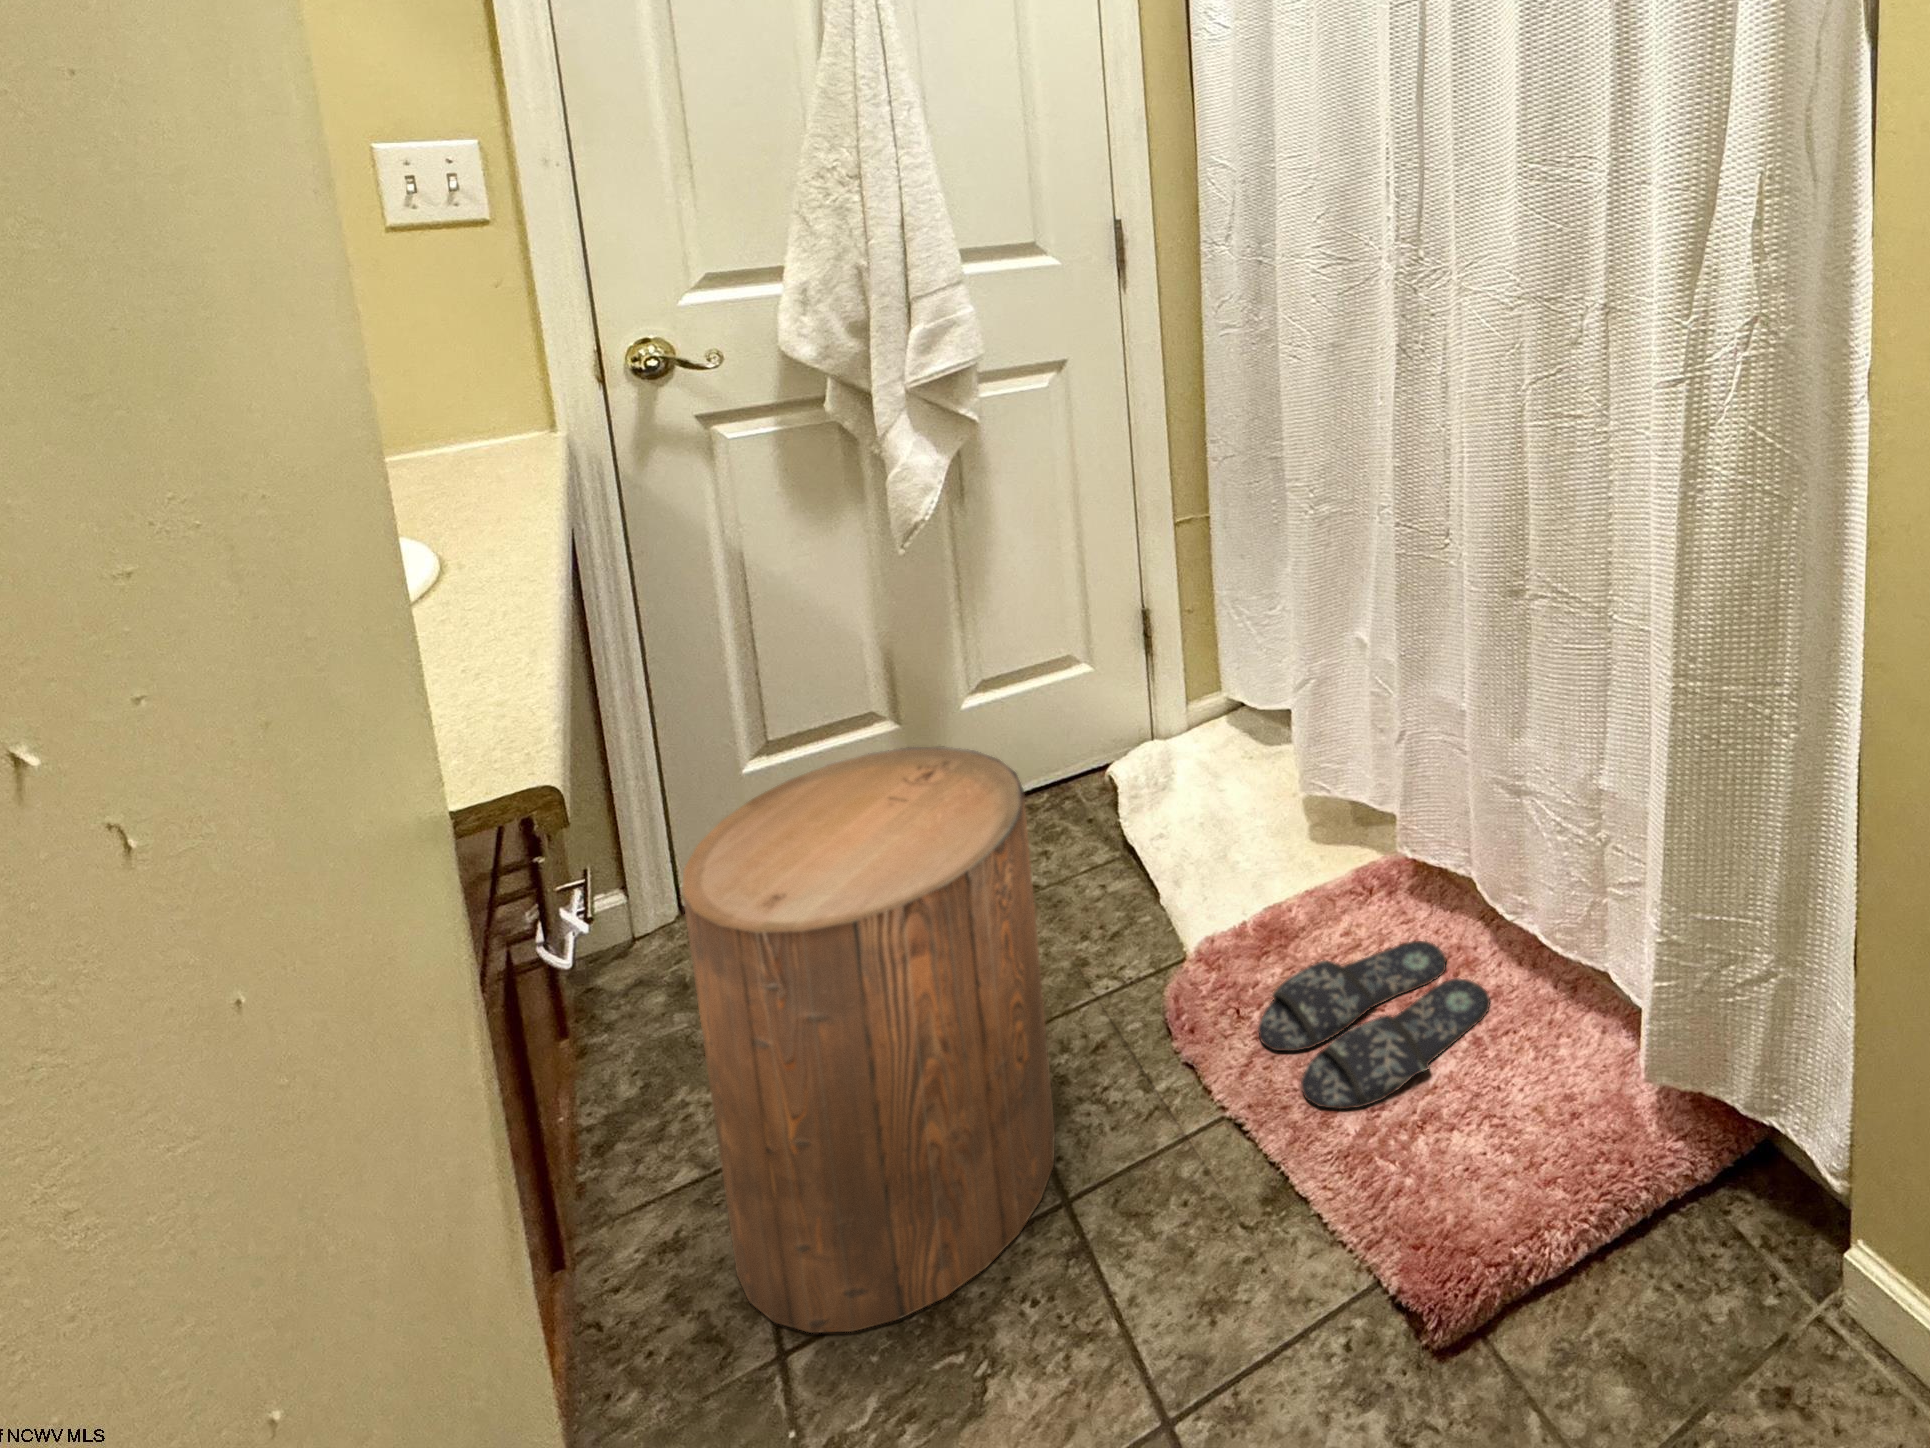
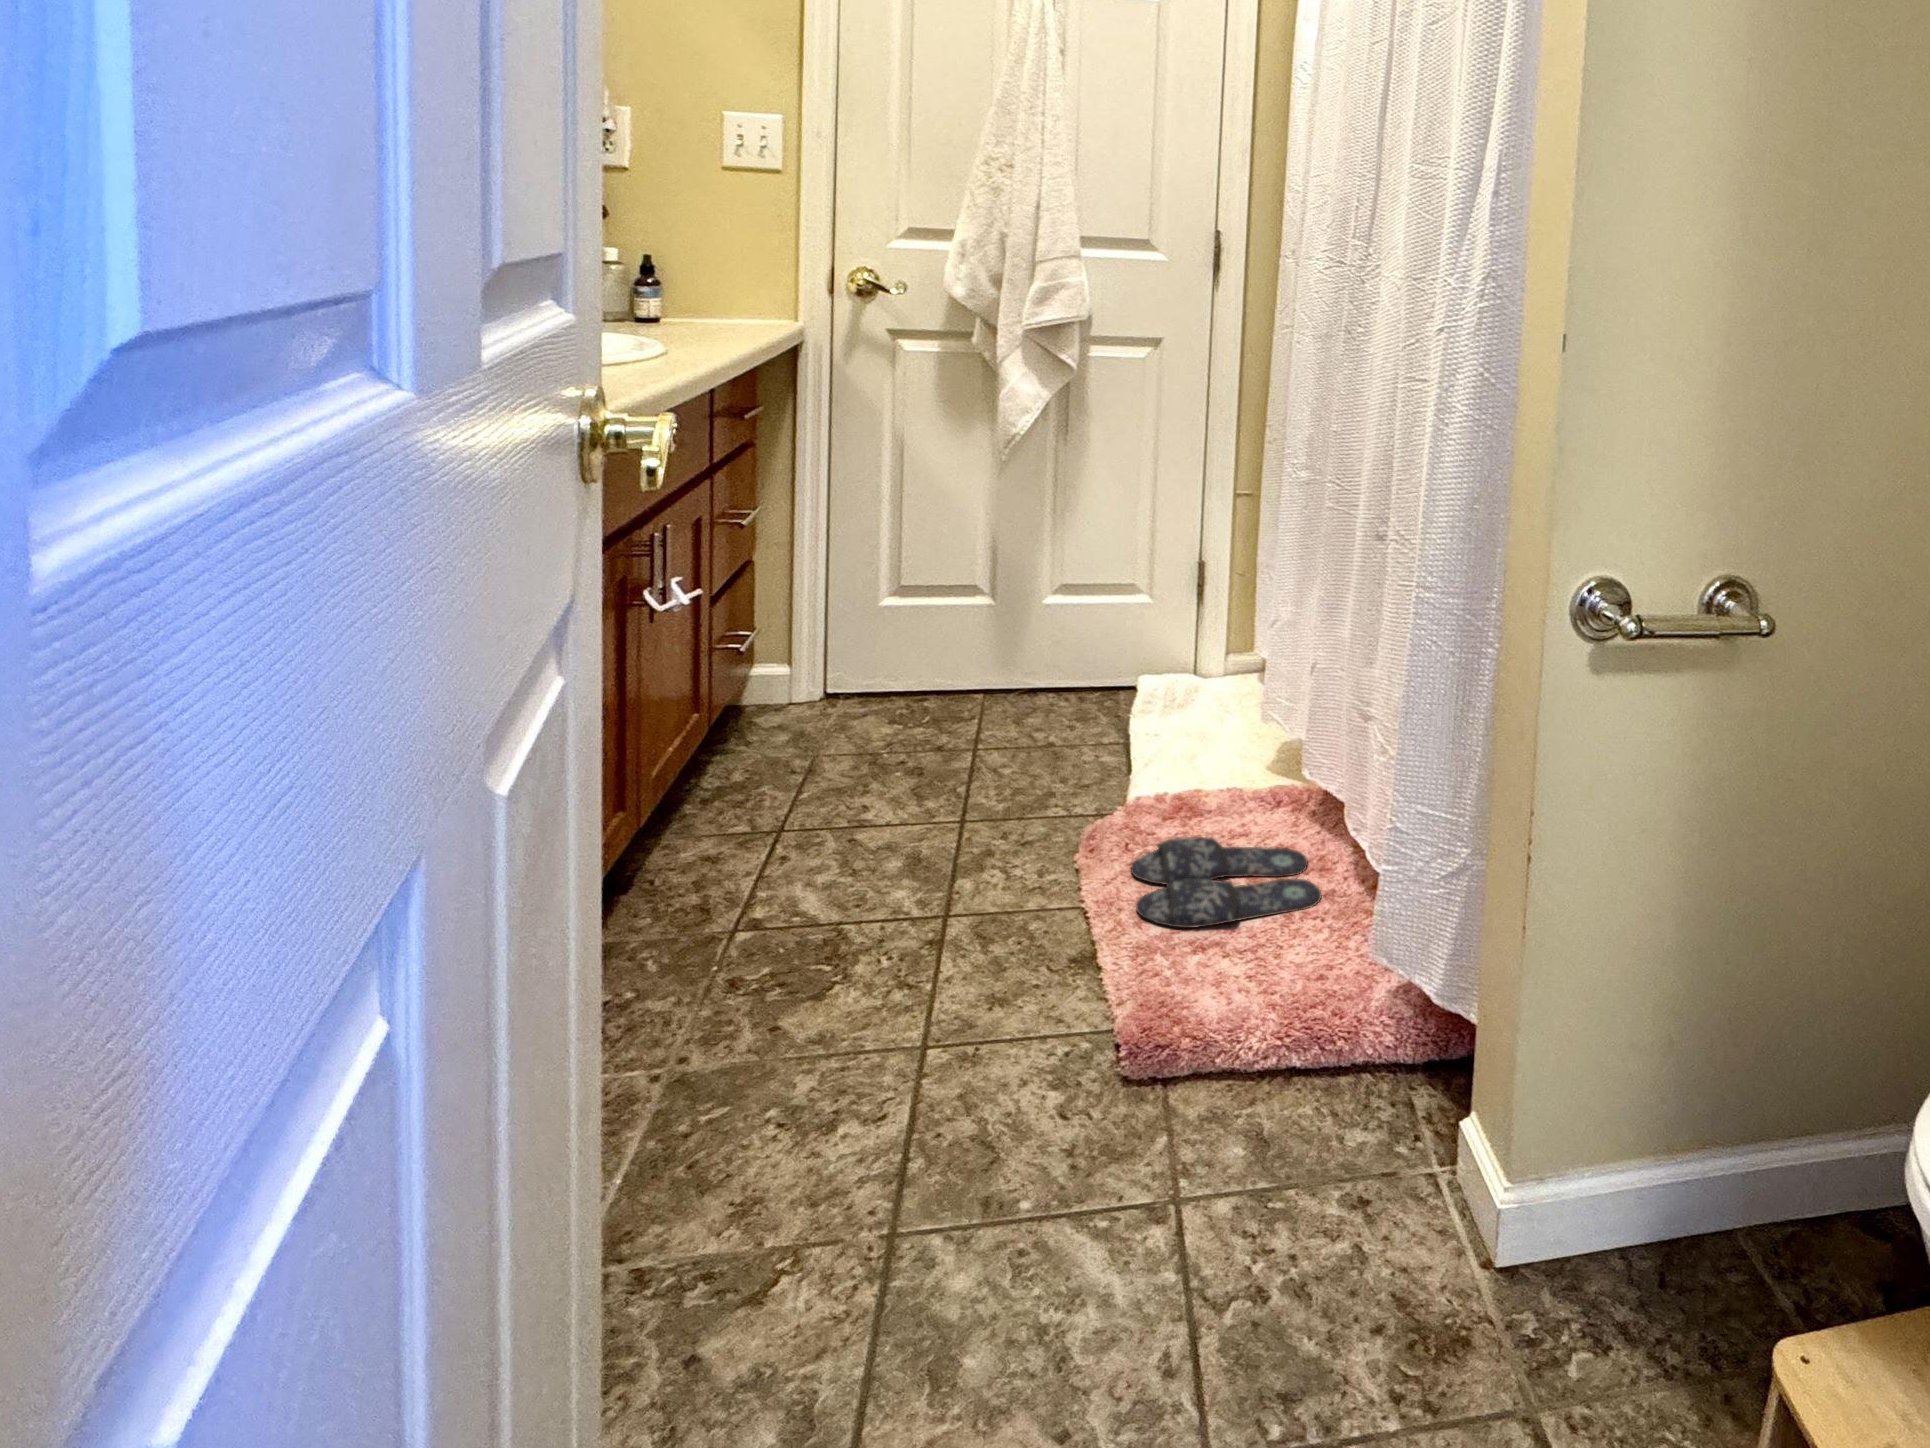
stool: present [682,747,1055,1333] -> none [736,561,980,935]

